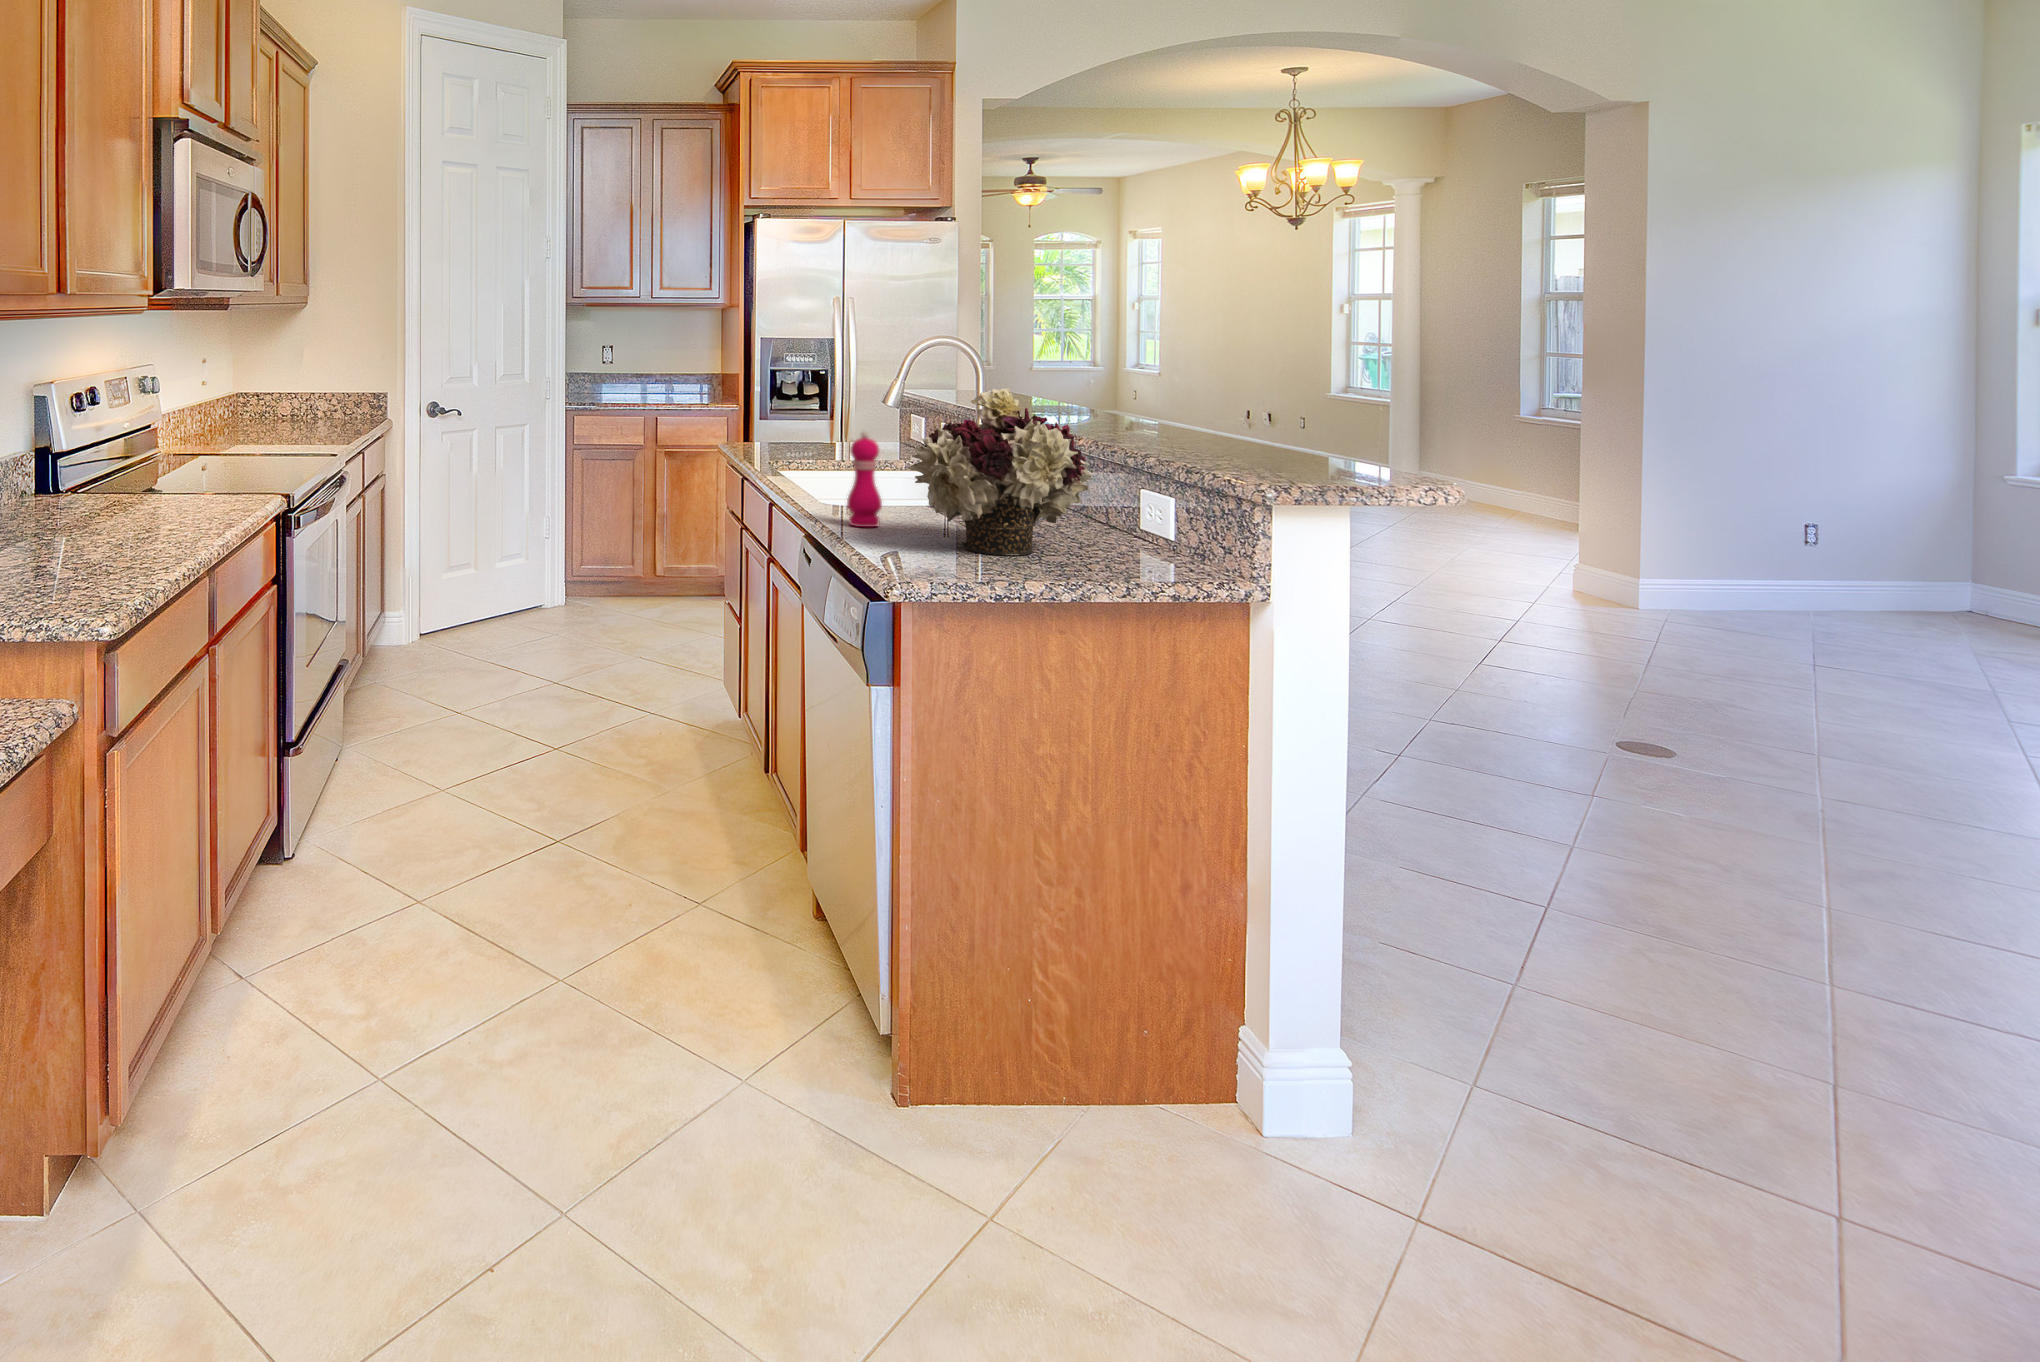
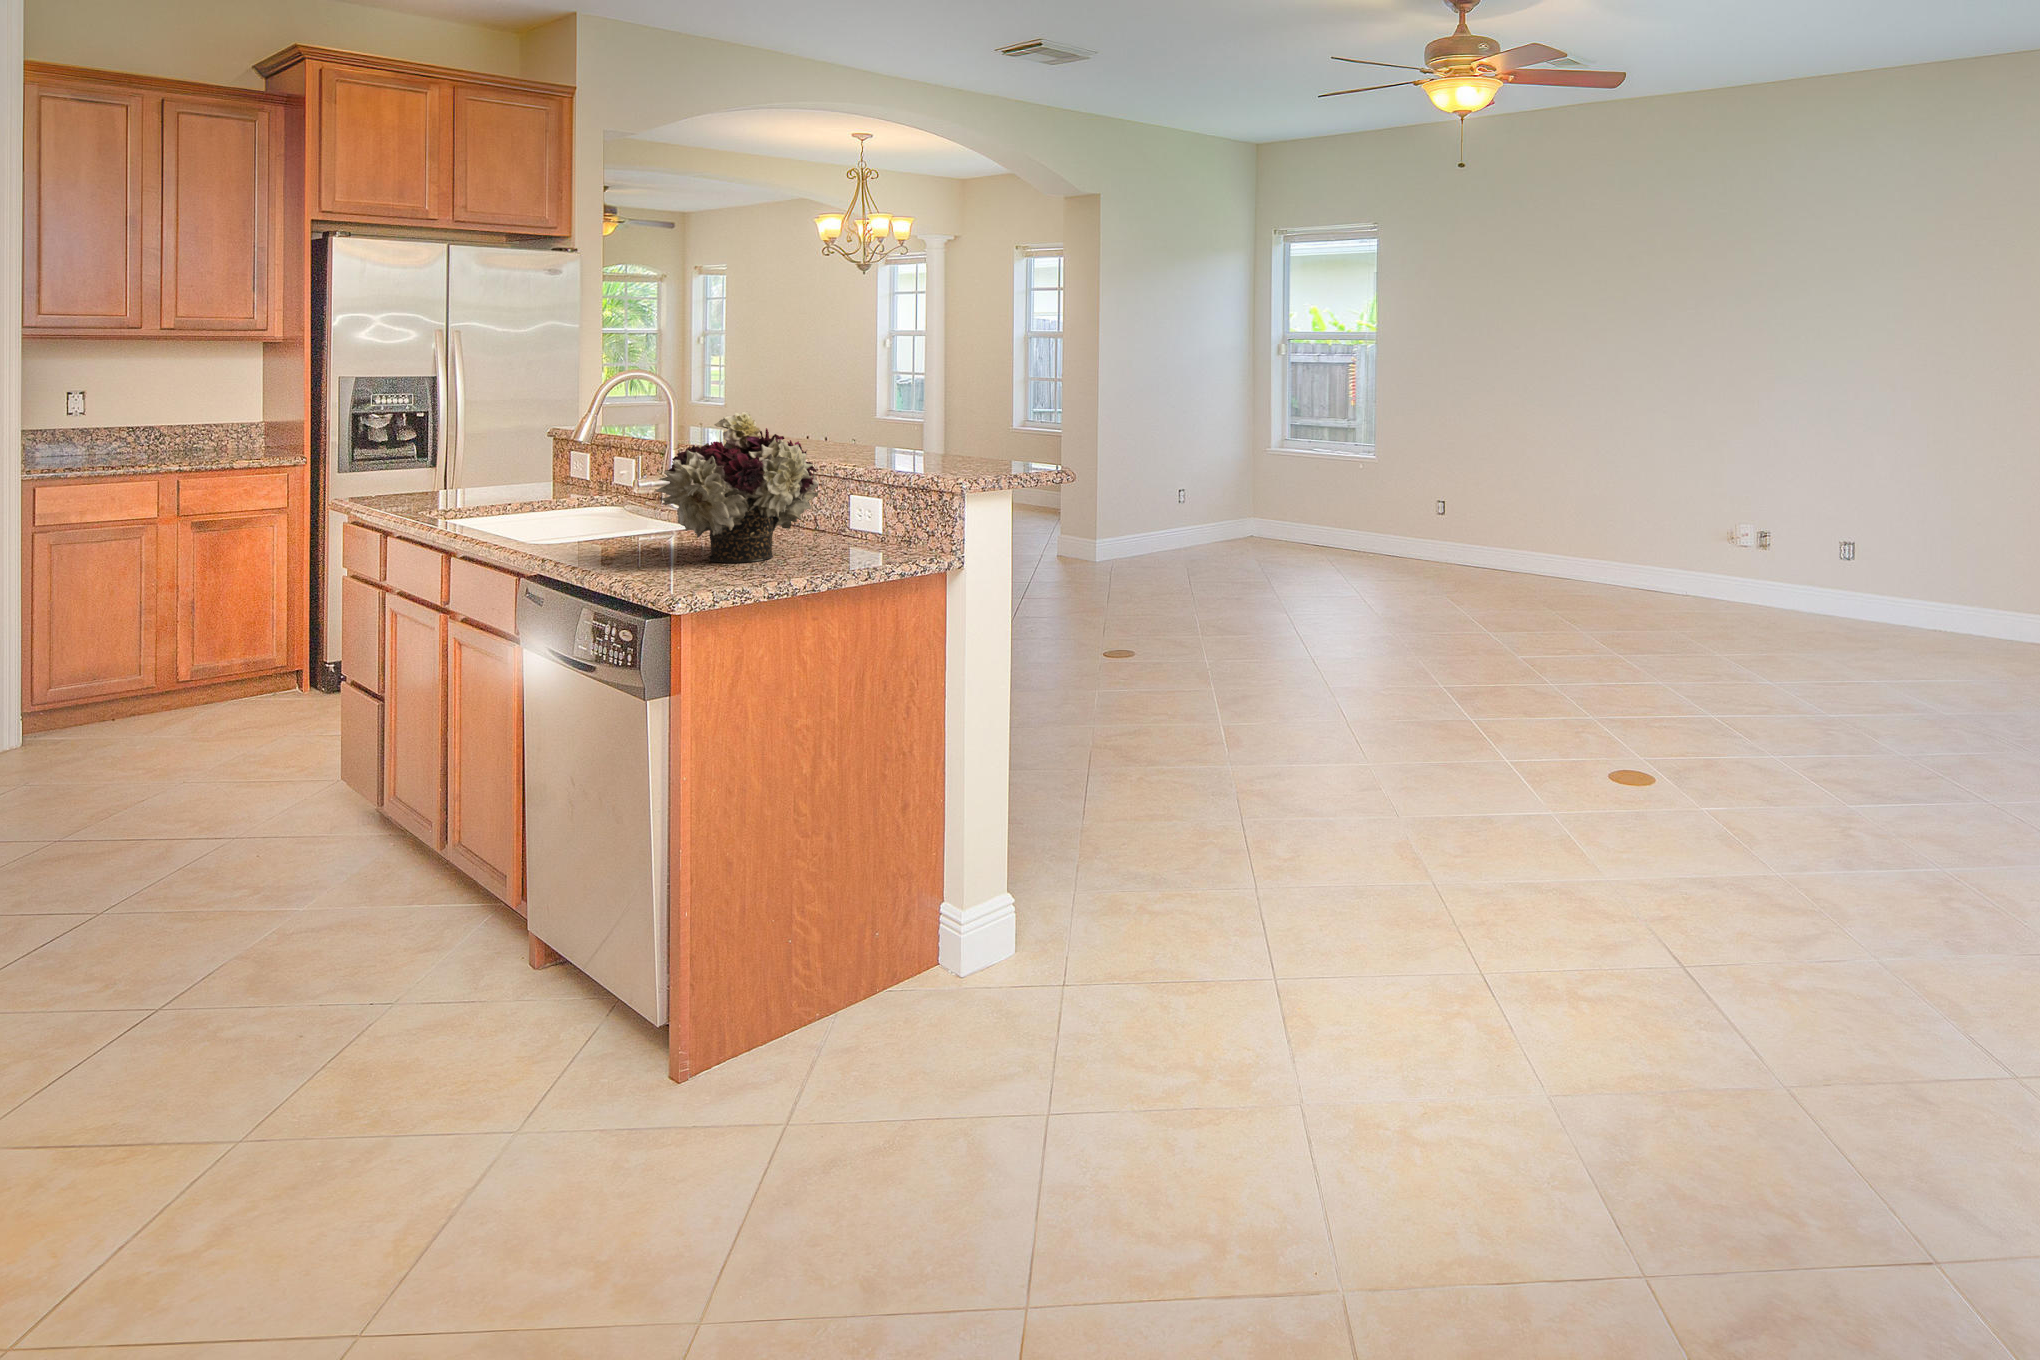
pepper mill: present [847,431,882,527] -> none [573,460,611,556]

